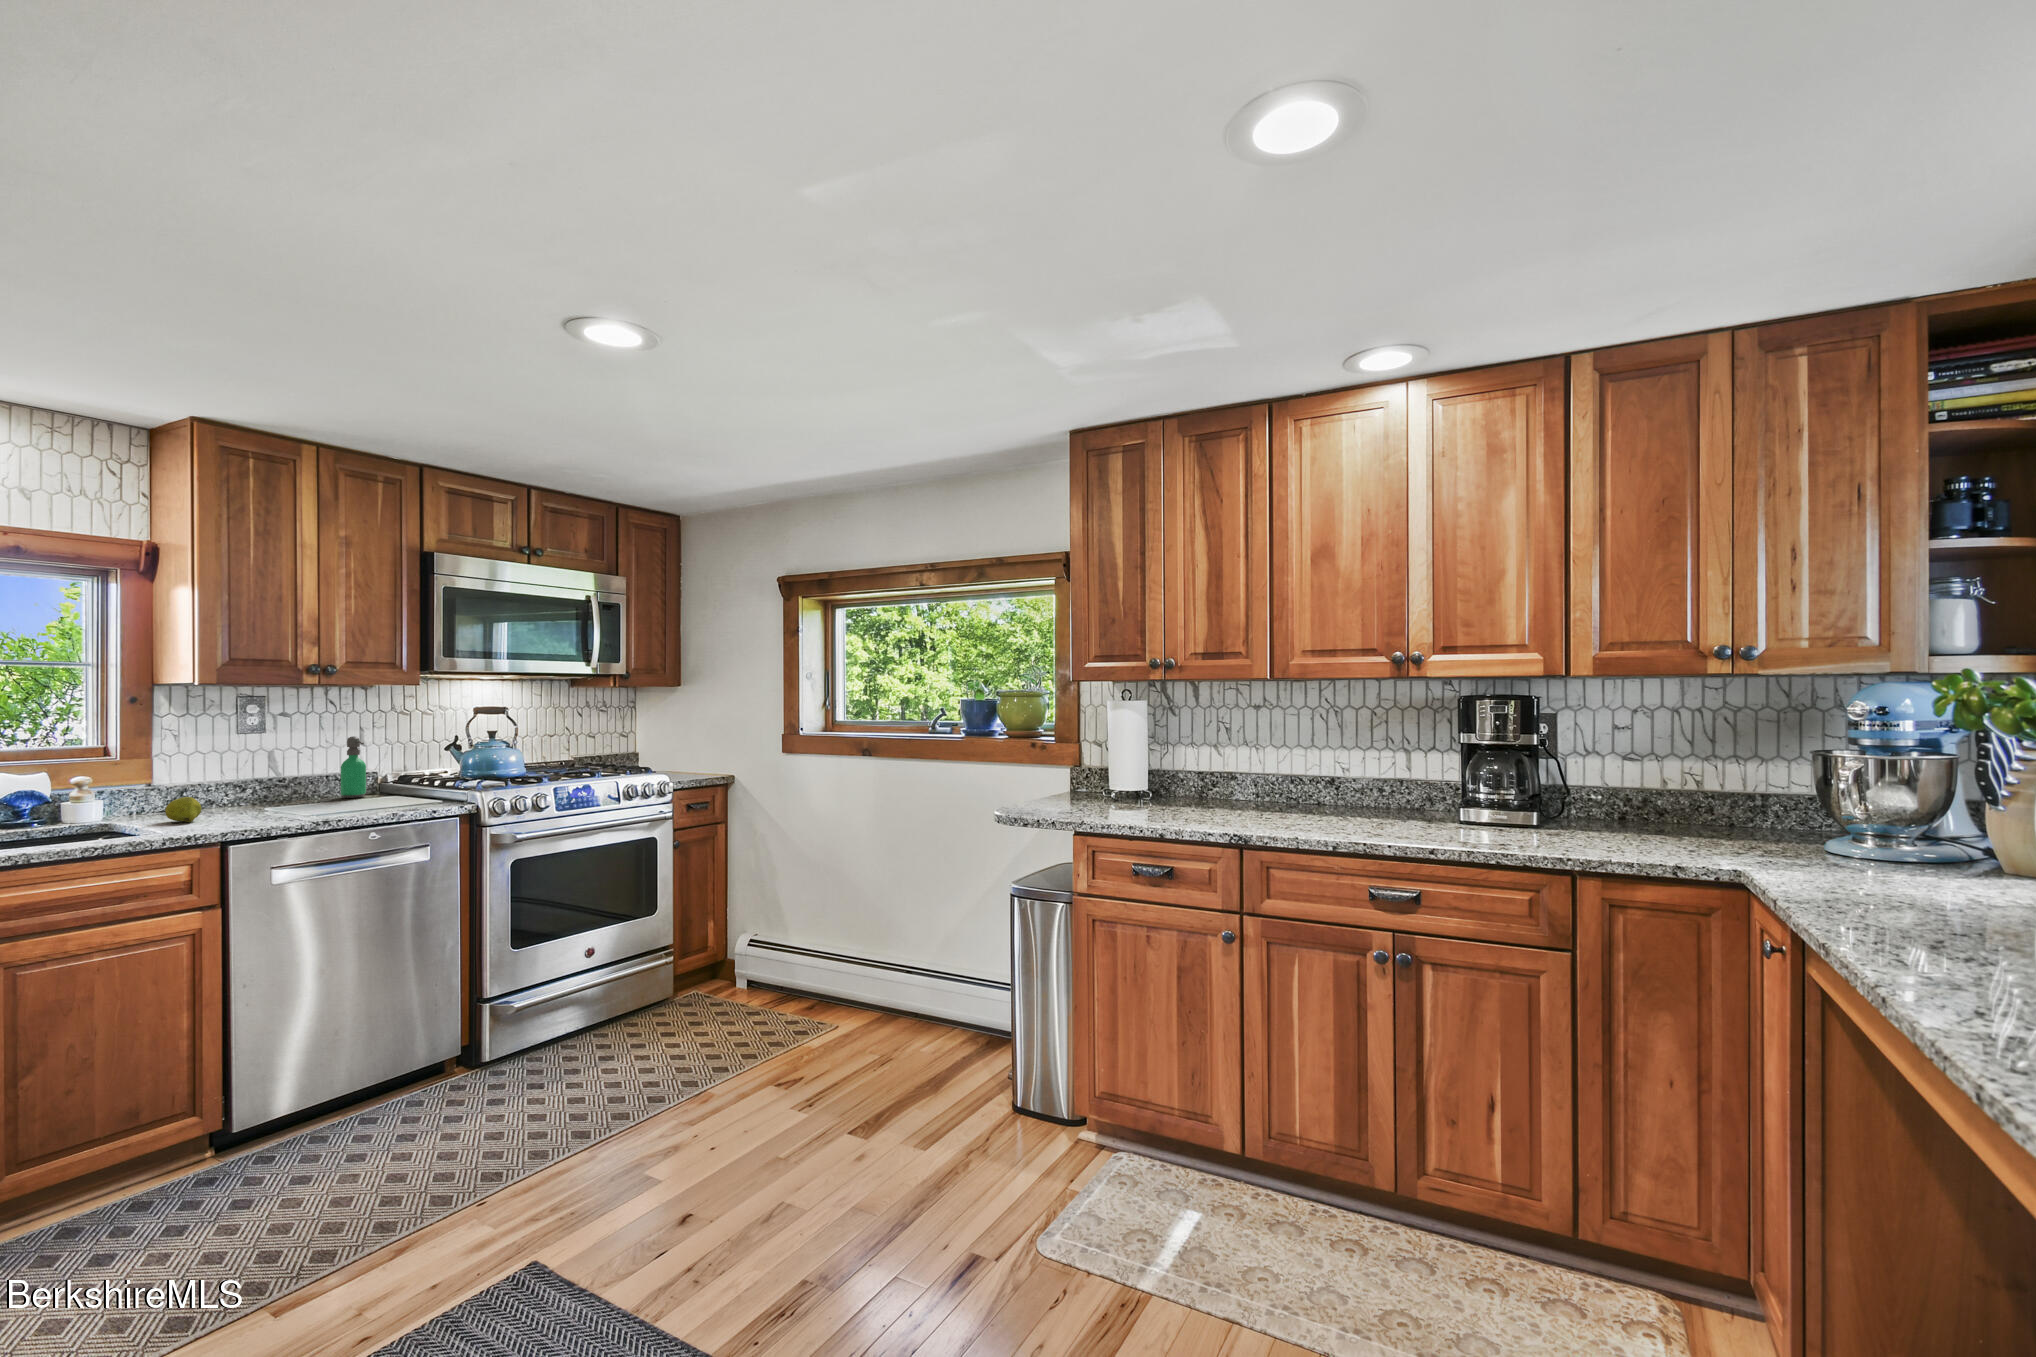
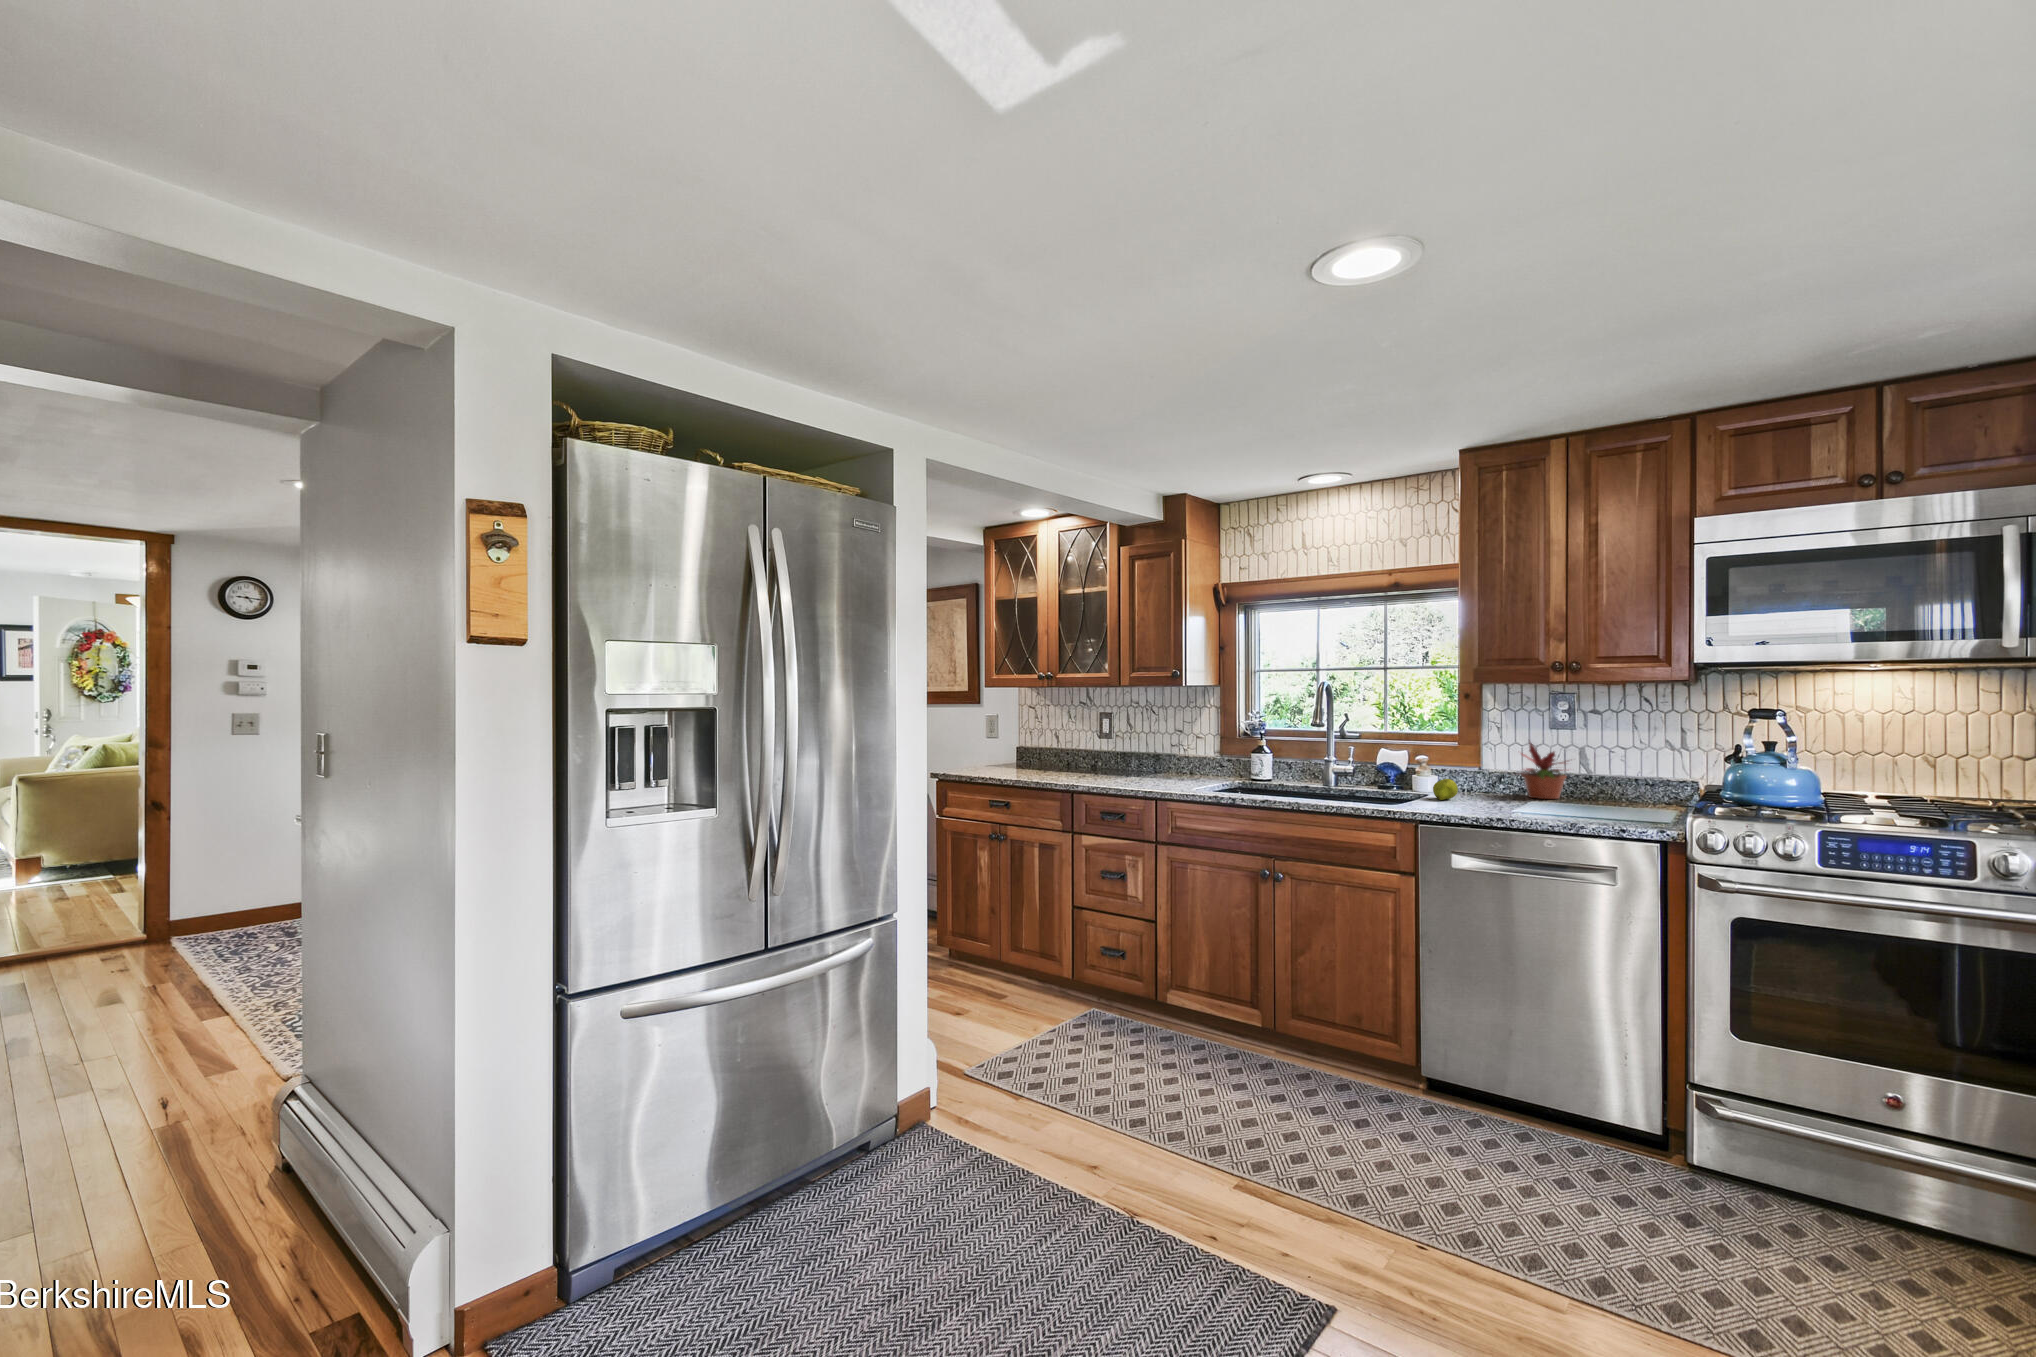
soap dispenser: present [341,736,366,798] -> none [1623,739,1649,805]
potted plant: none [216,744,303,807] -> present [1520,743,1567,799]

